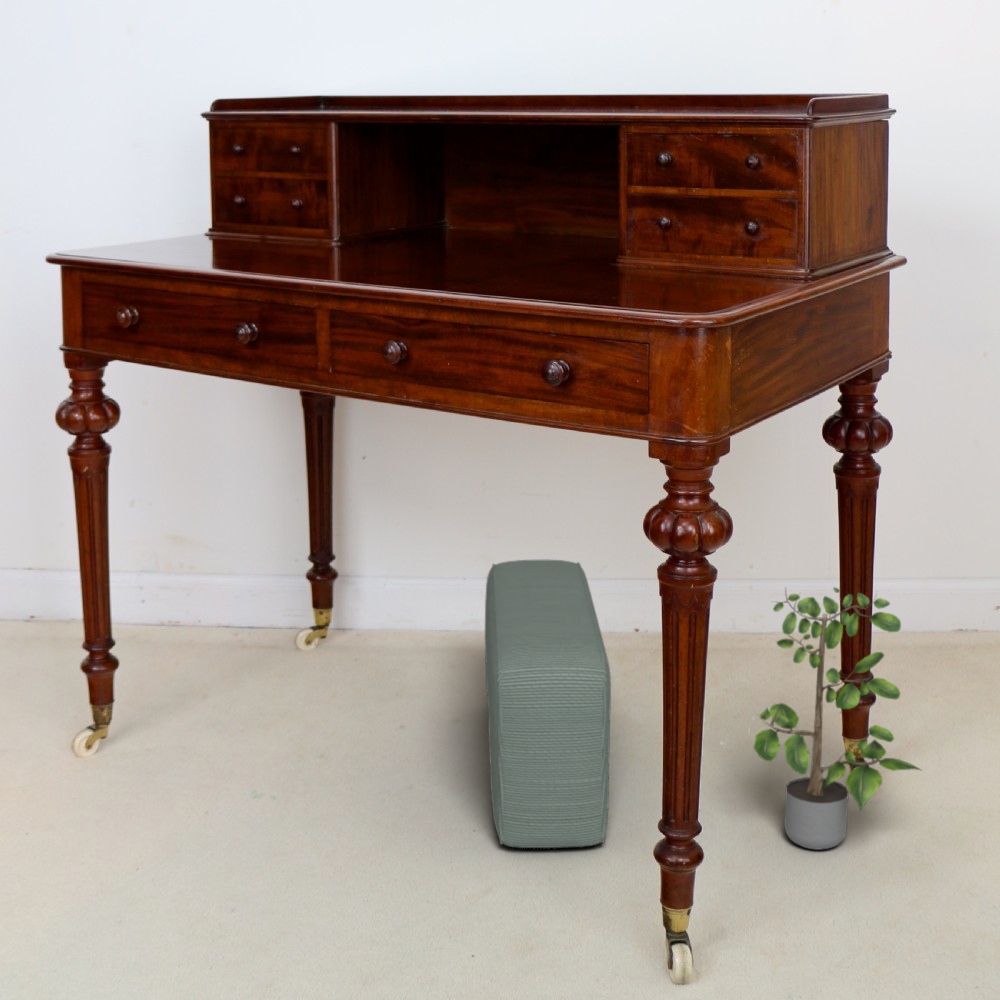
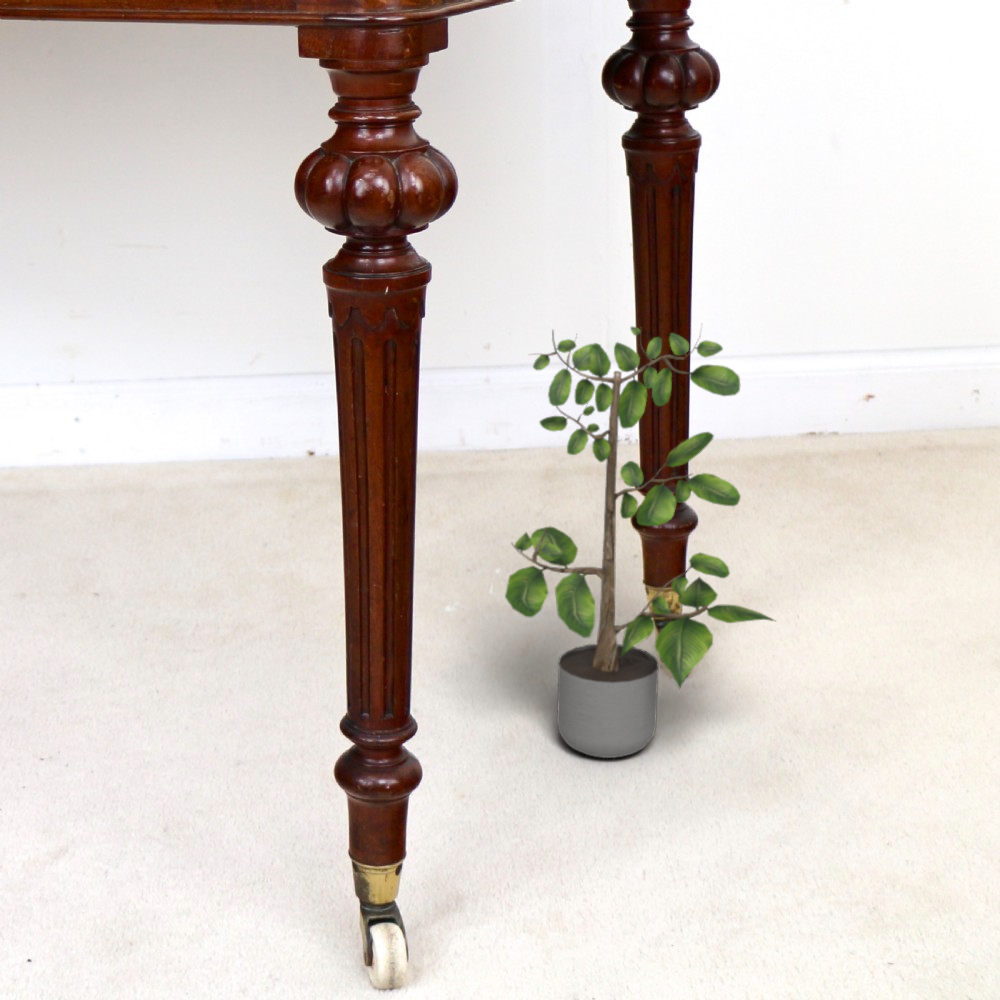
pouf: present [485,560,611,848] -> none [57,323,268,780]

